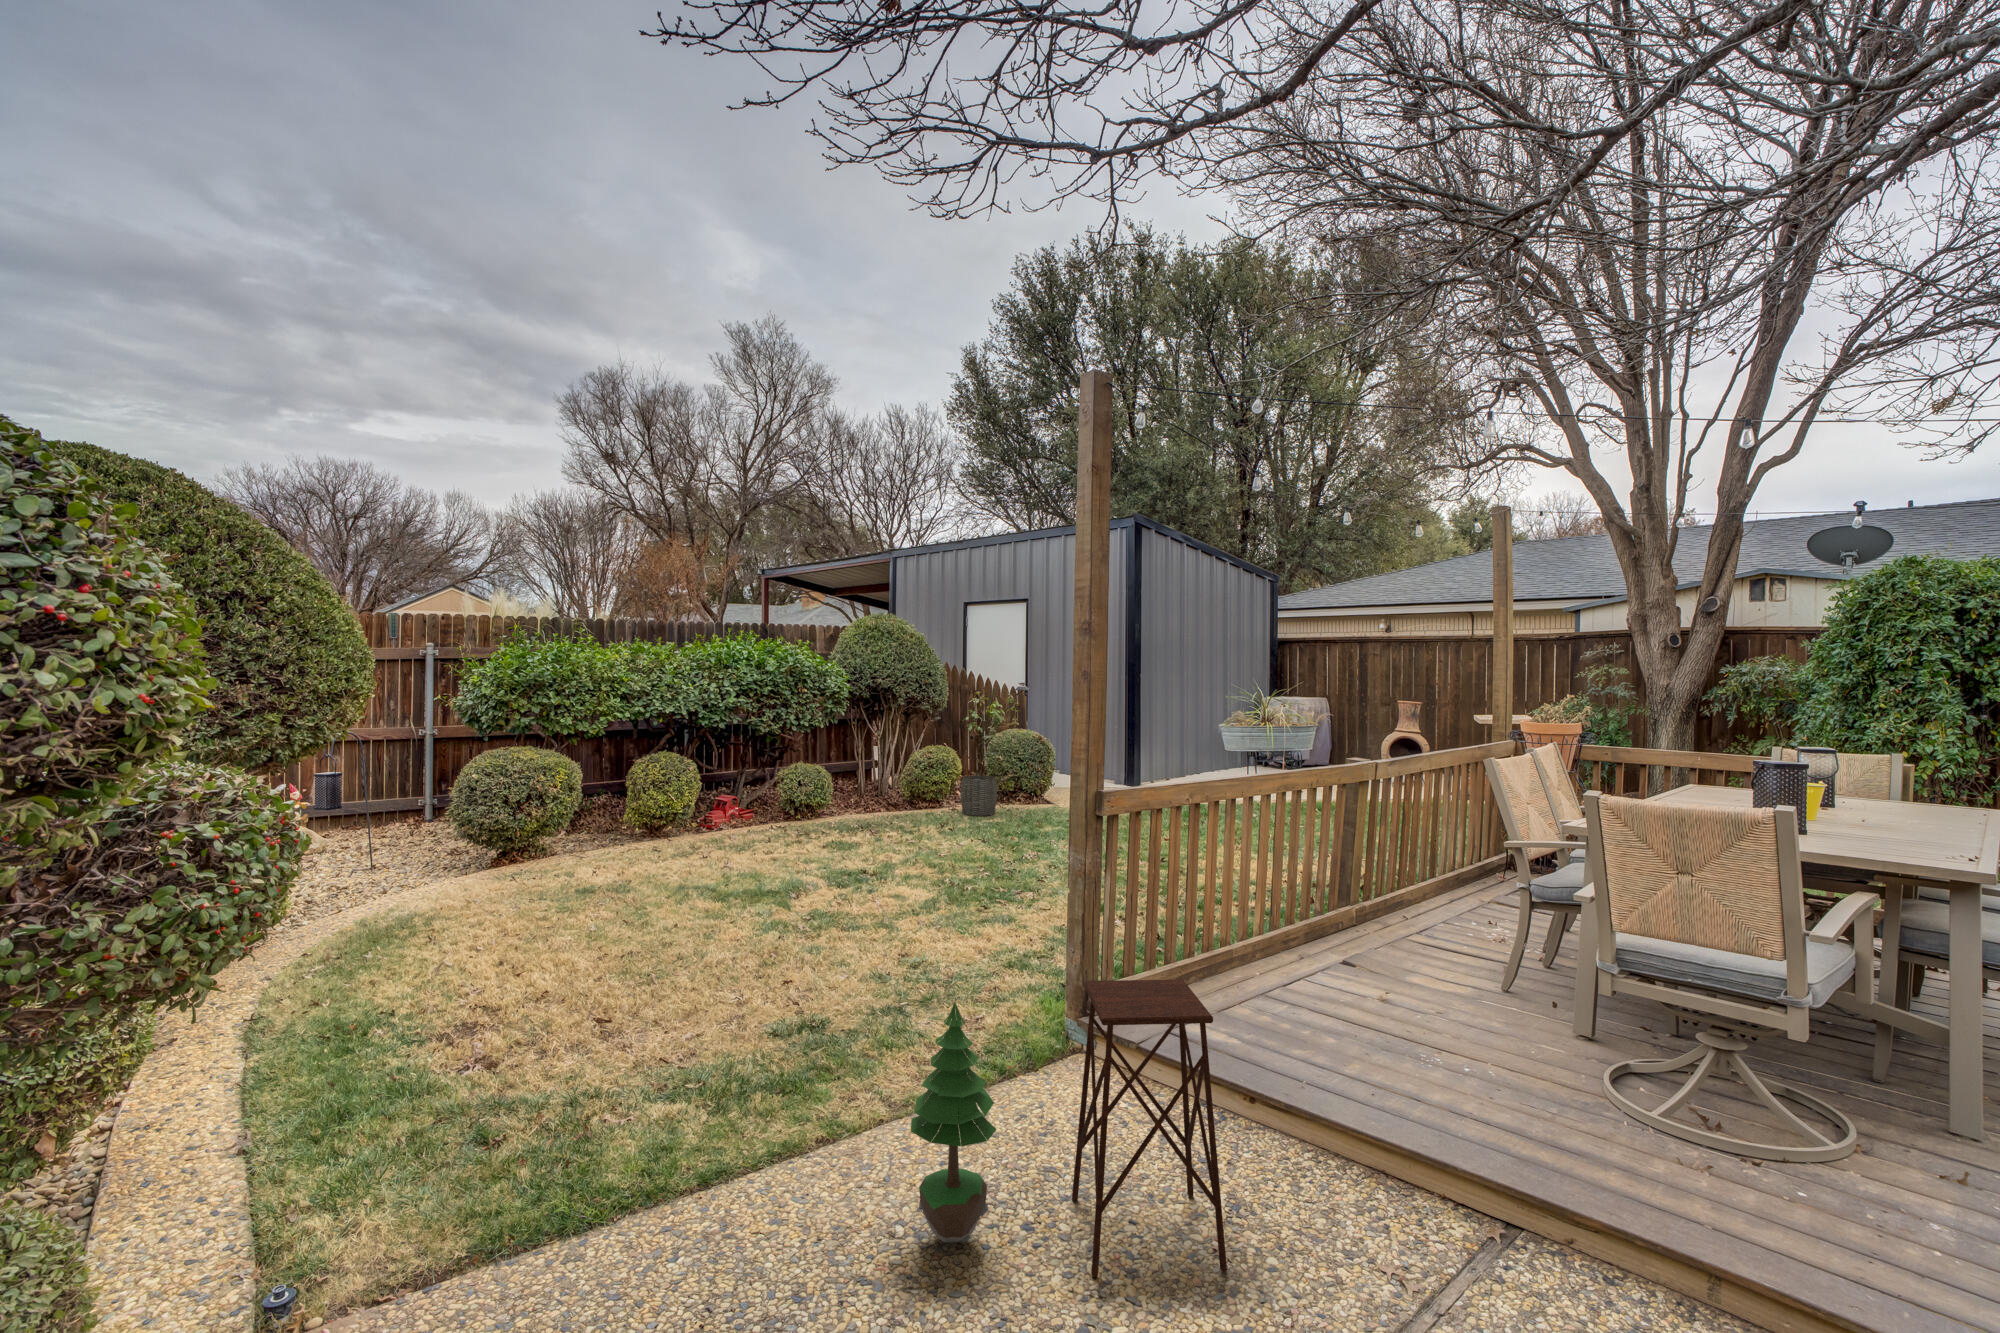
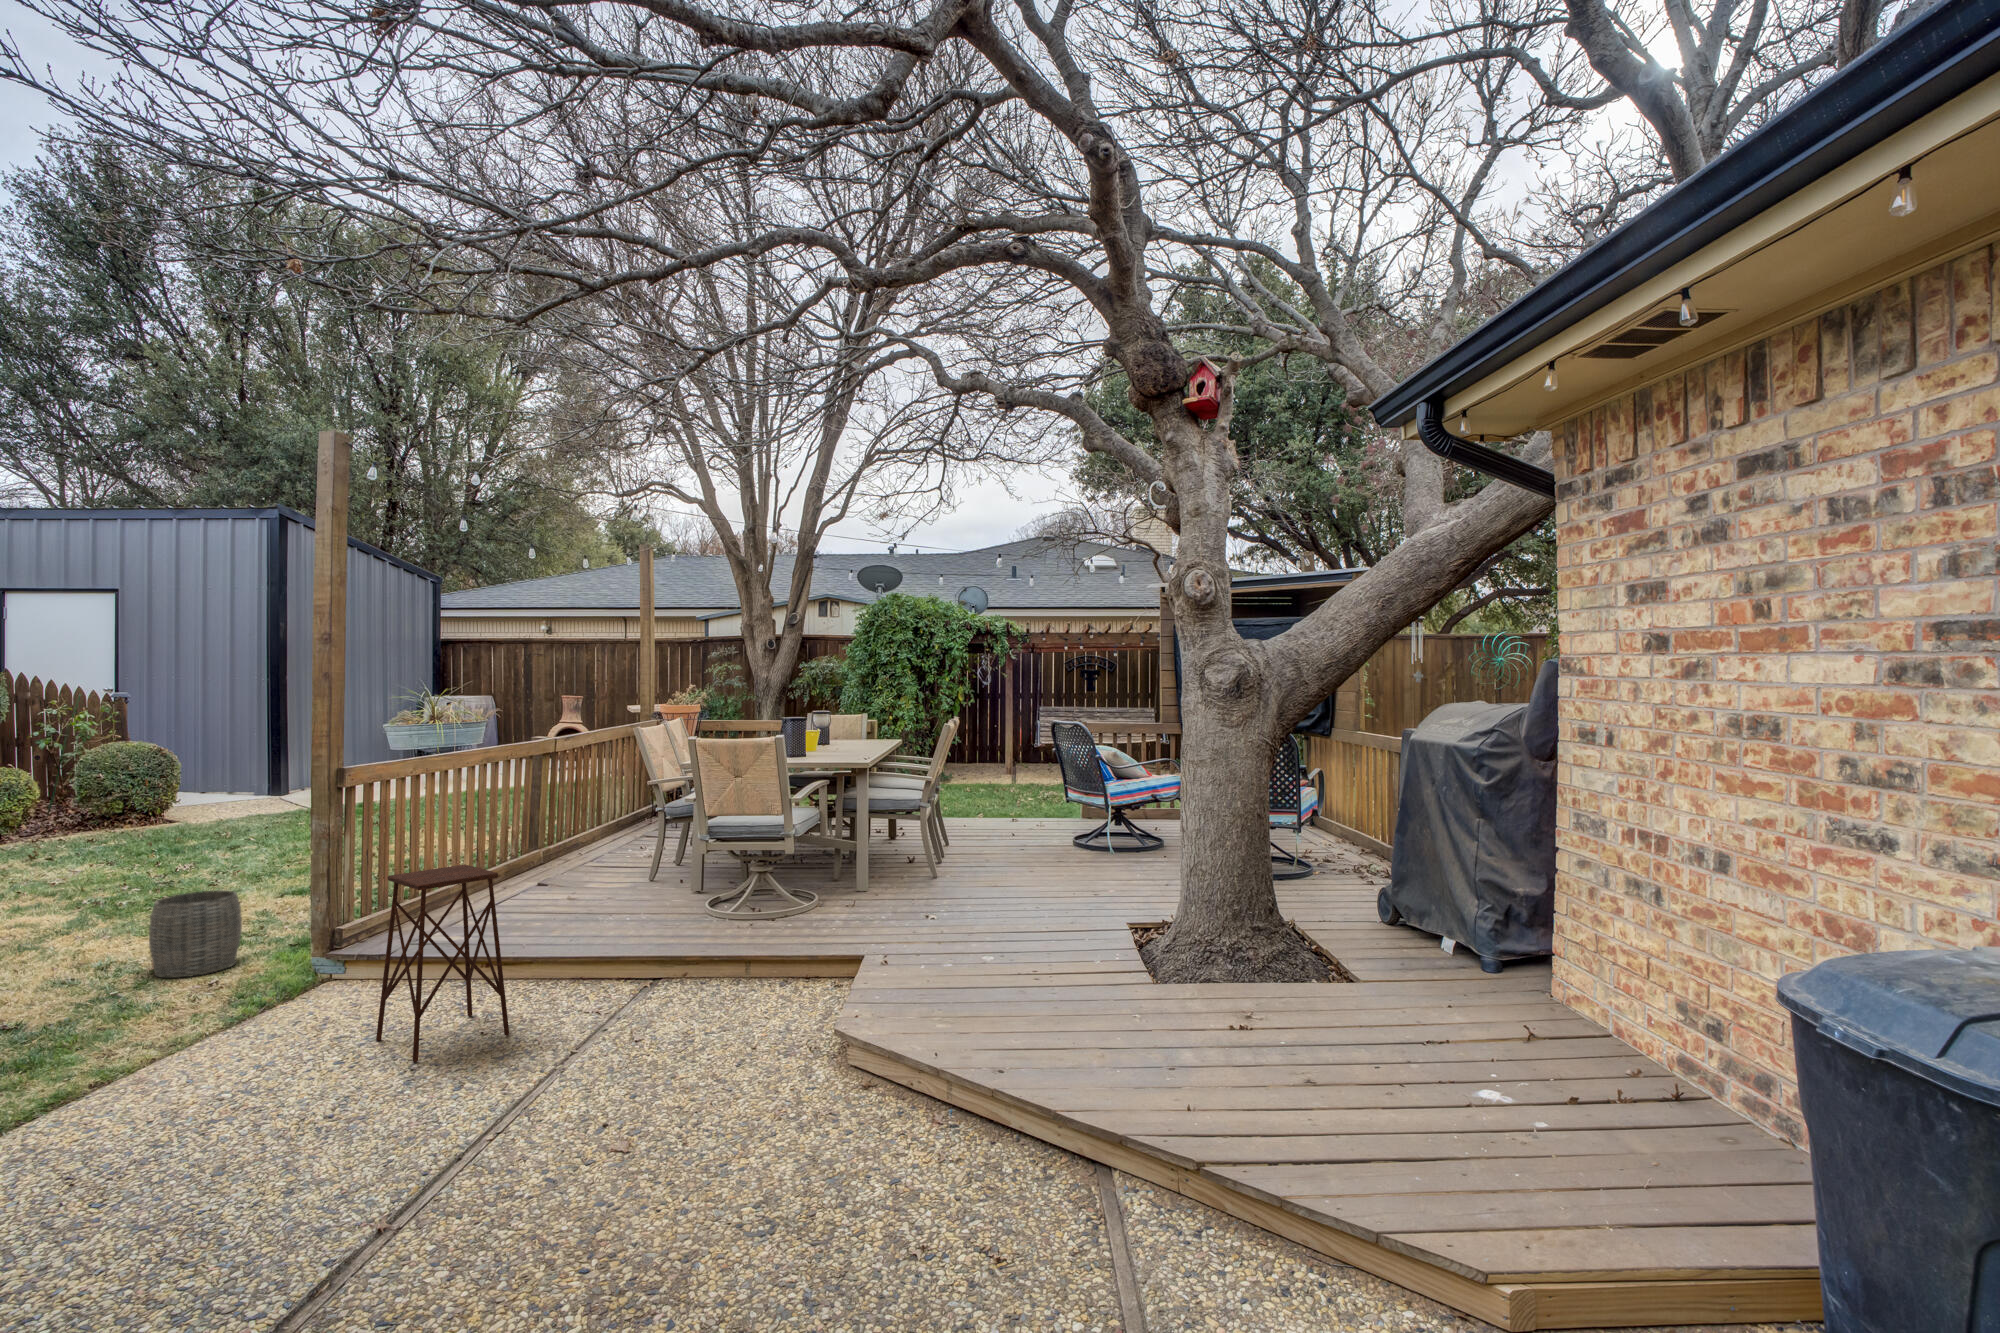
woven basket: present [961,776,997,816] -> present [149,890,242,978]
potted tree: present [911,1003,996,1243] -> none [243,898,325,1083]

